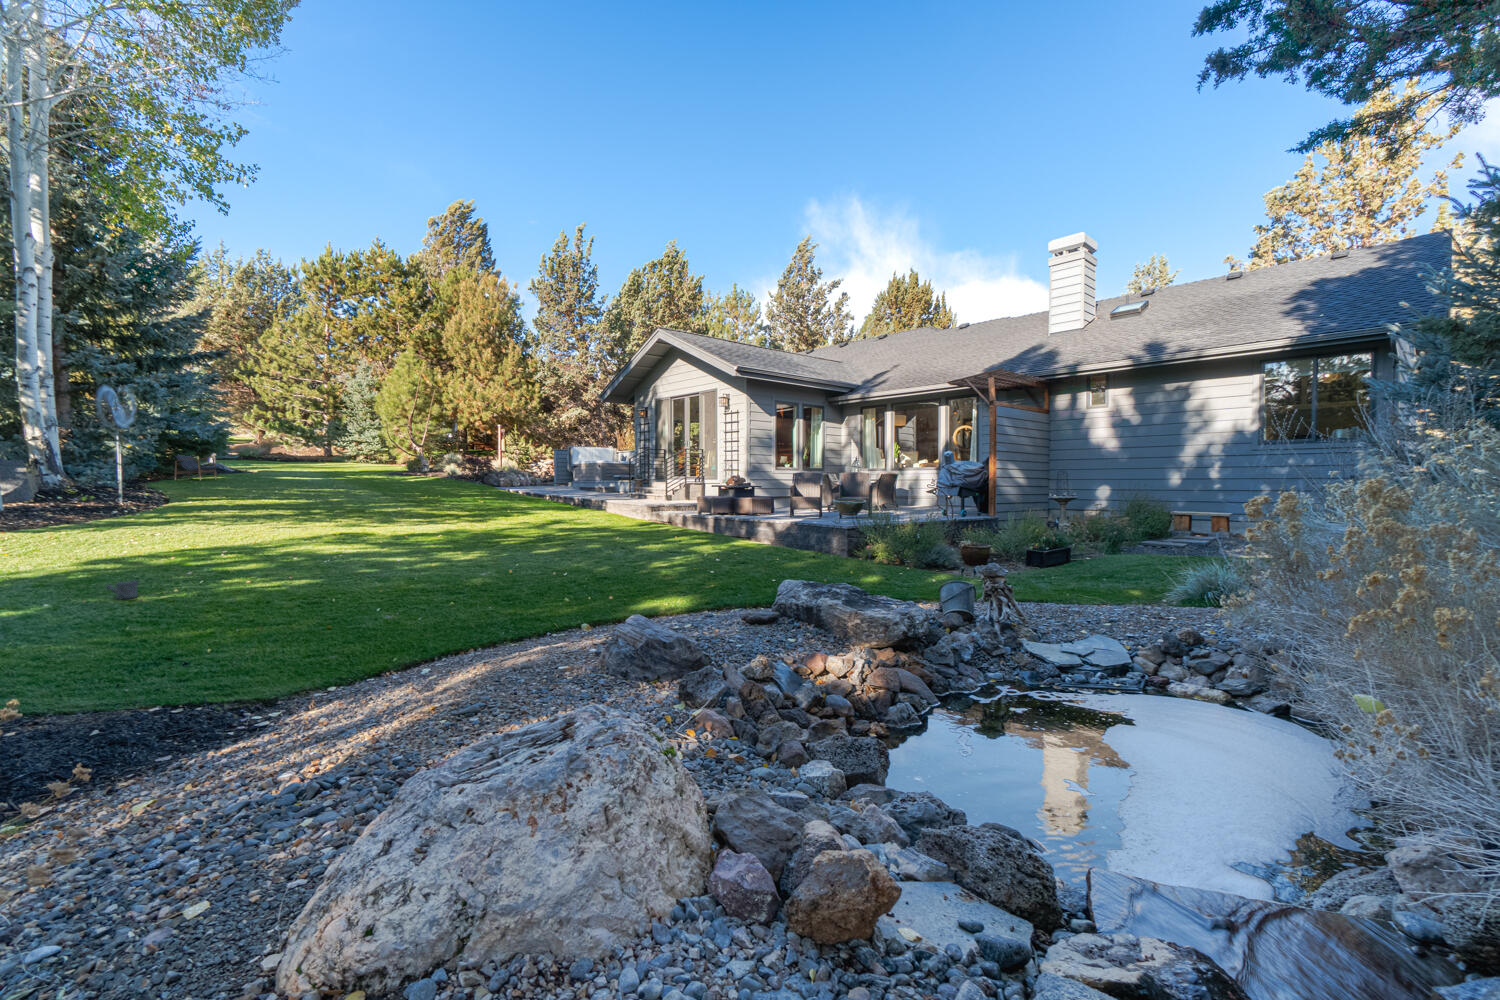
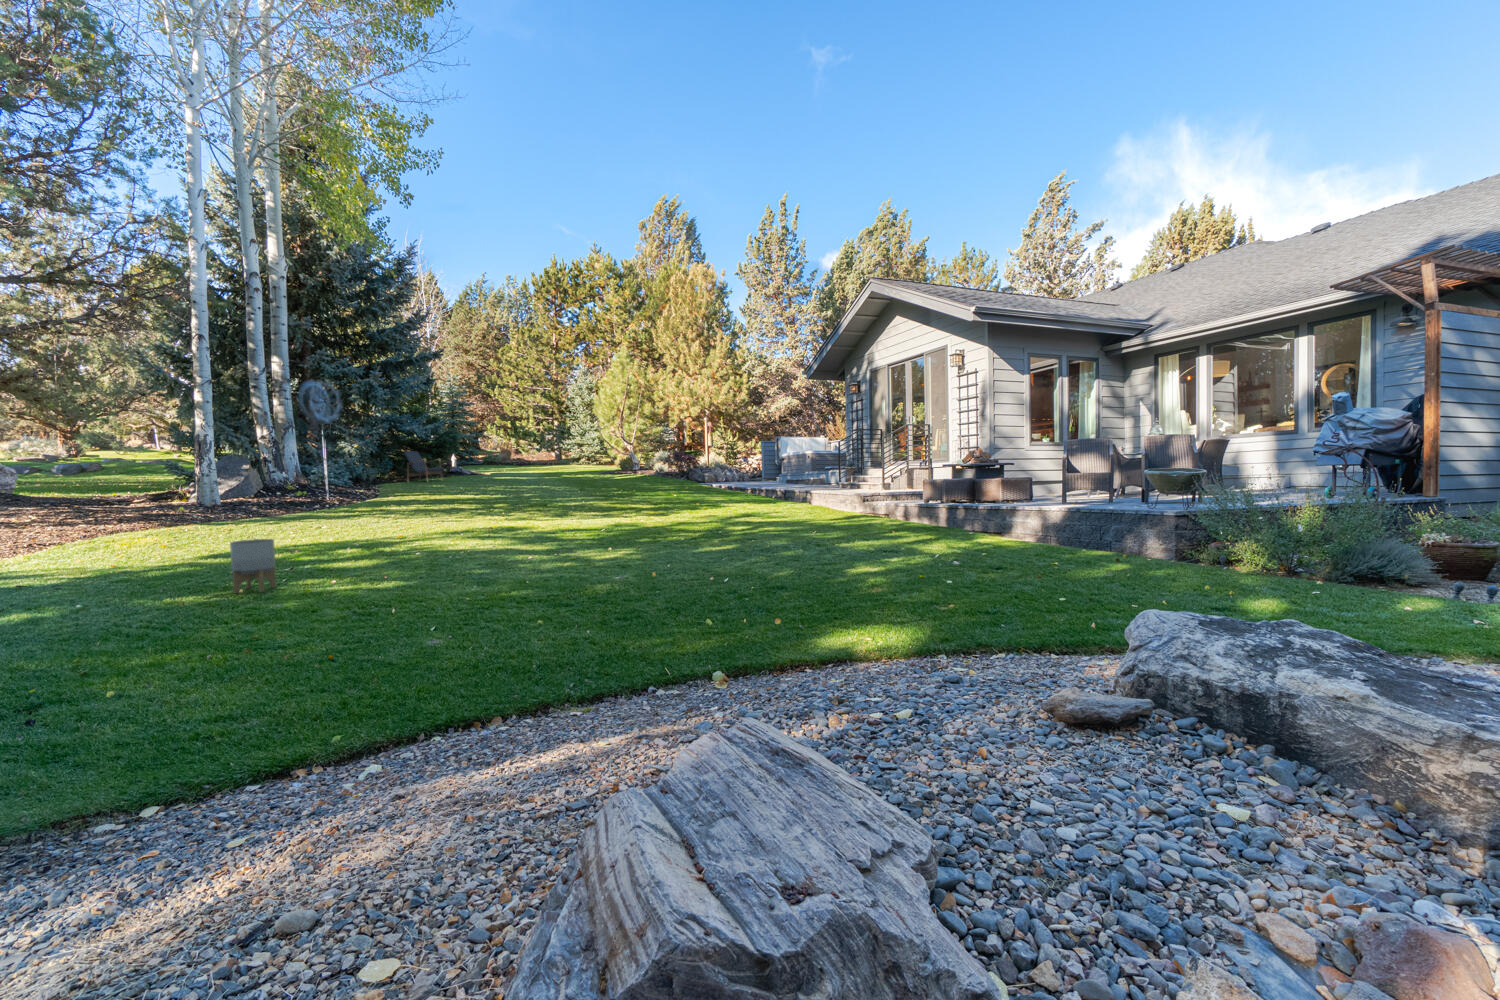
planter: none [167,548,204,591] -> present [230,539,276,593]
watering can: present [106,580,138,599] -> none [140,578,194,603]

